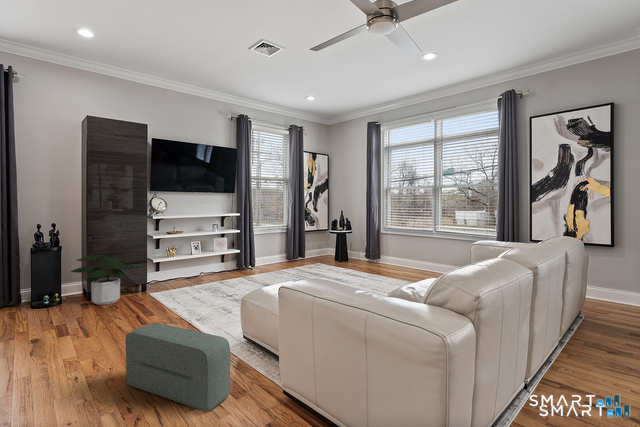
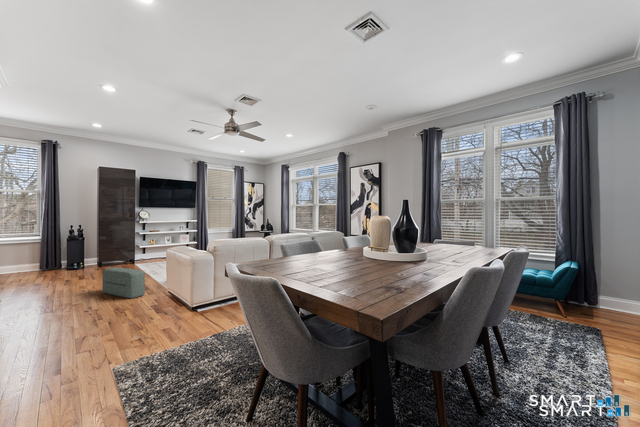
potted plant: present [71,255,141,305] -> none [88,242,130,269]

